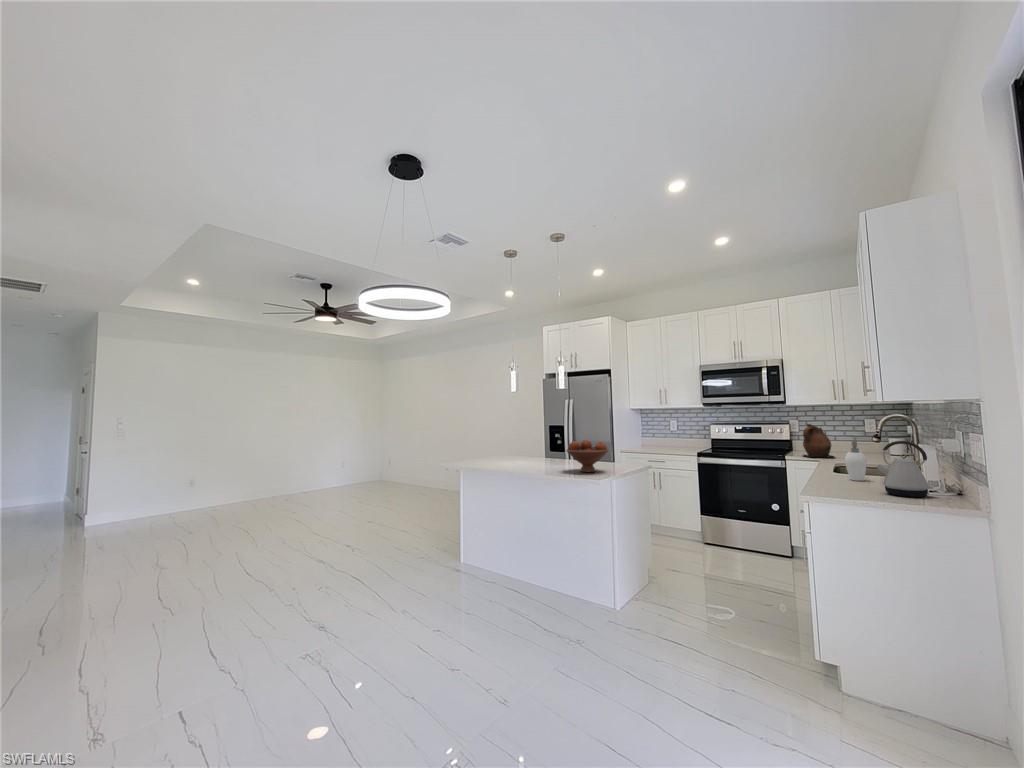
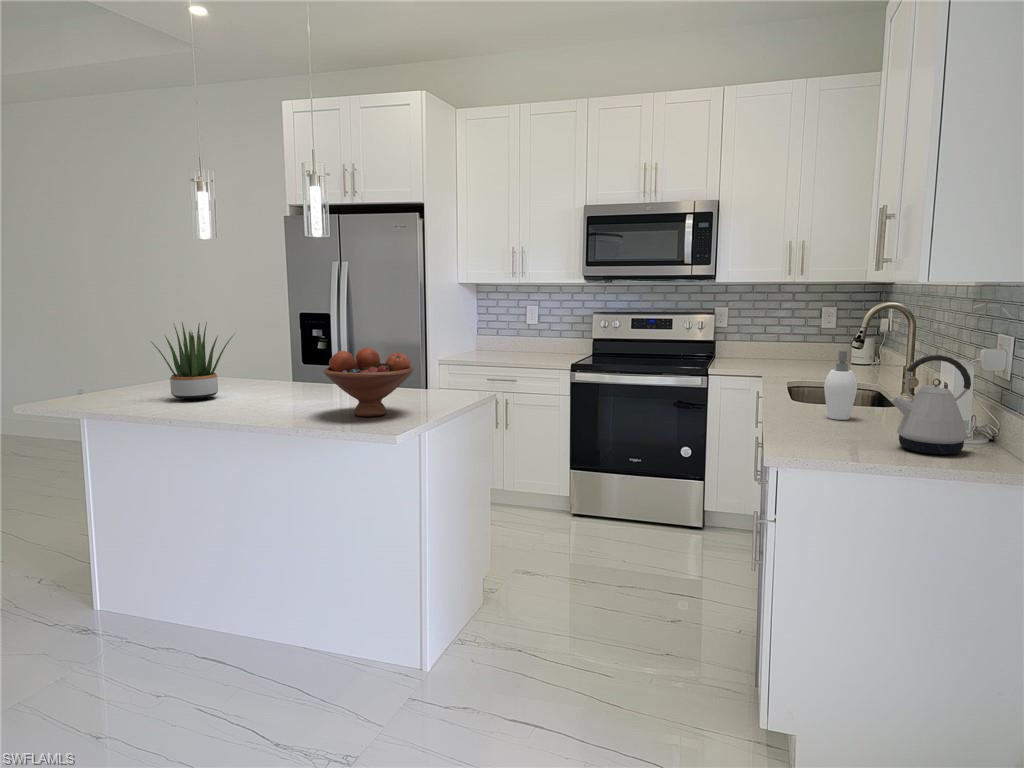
ceramic pitcher: present [803,424,834,457] -> none [731,315,782,372]
potted plant: none [487,429,525,465] -> present [152,322,233,400]

